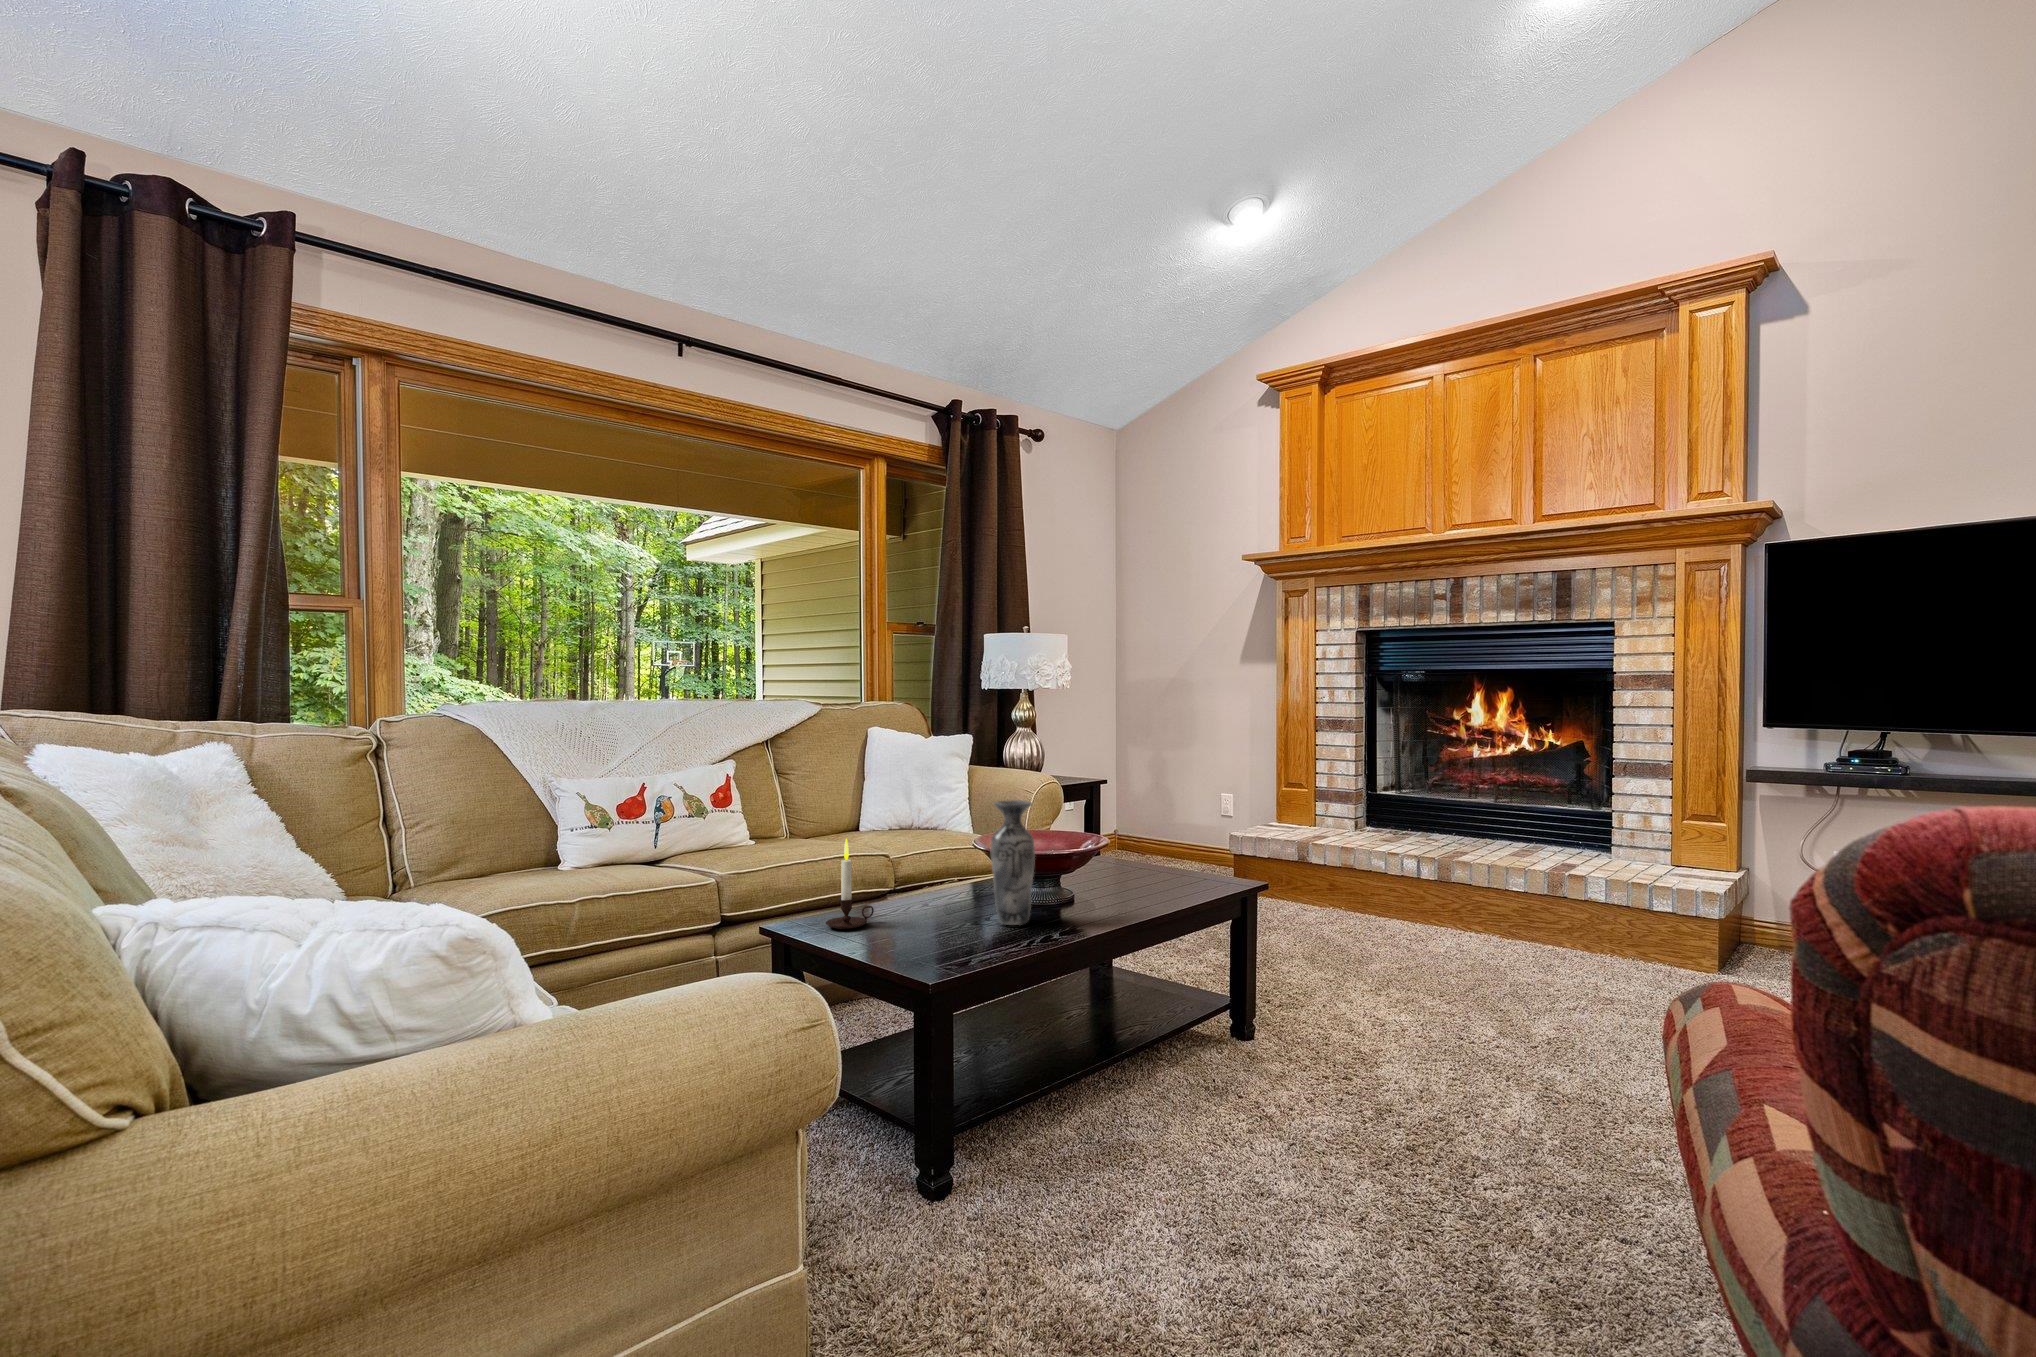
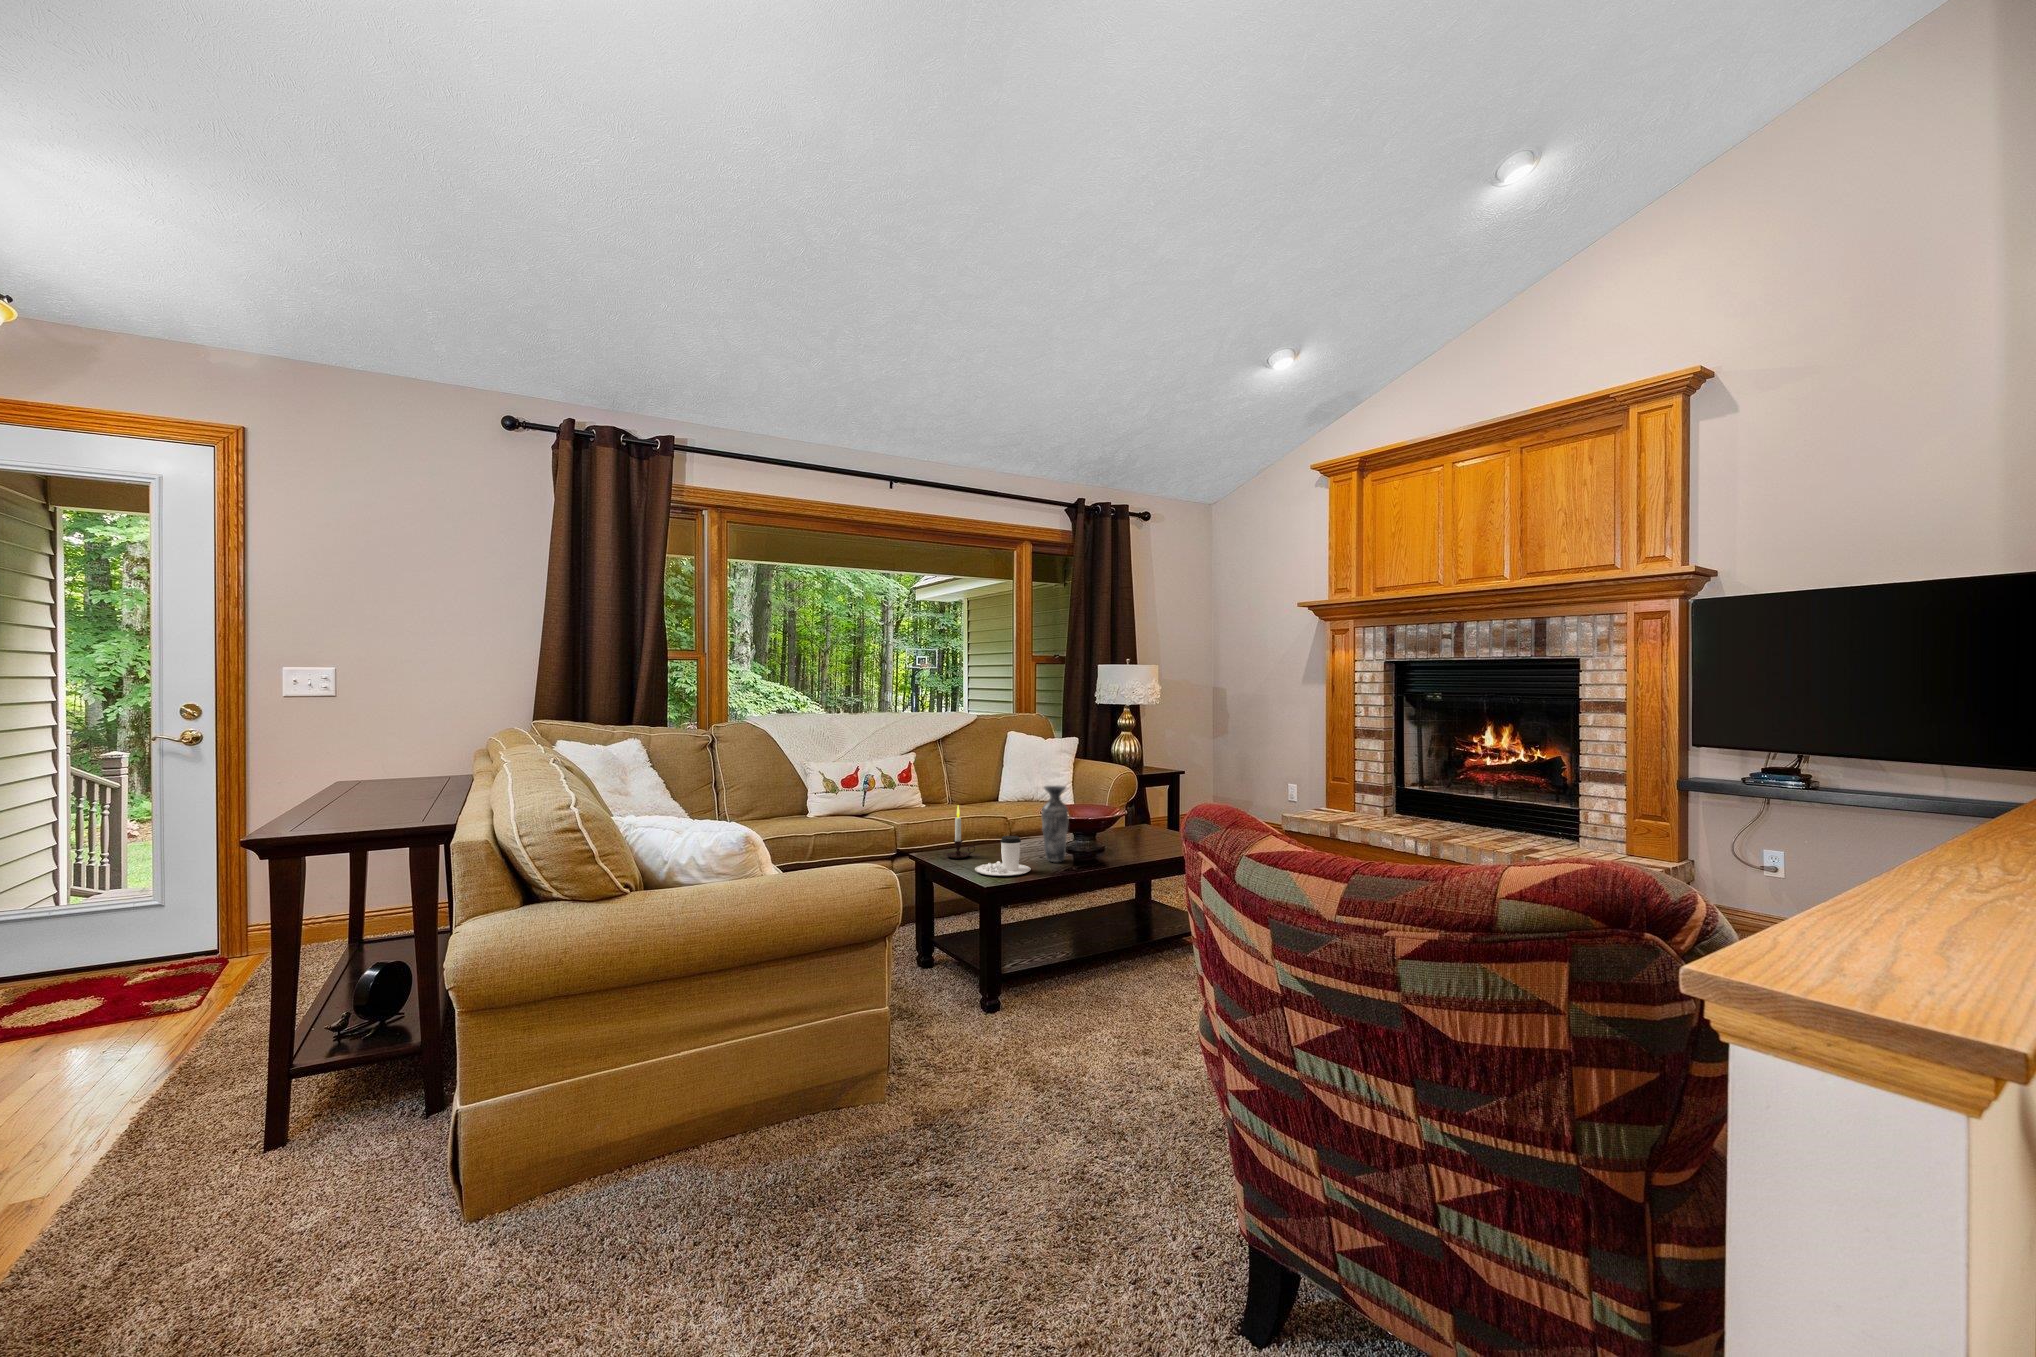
coffee cup: none [891,887,987,959] -> present [975,836,1031,876]

